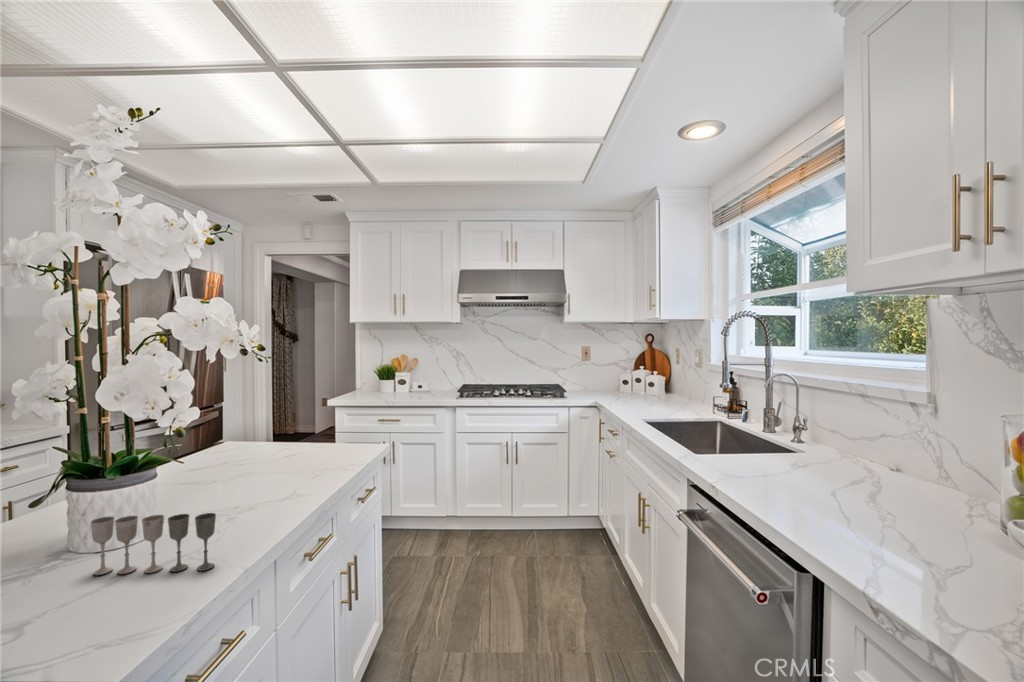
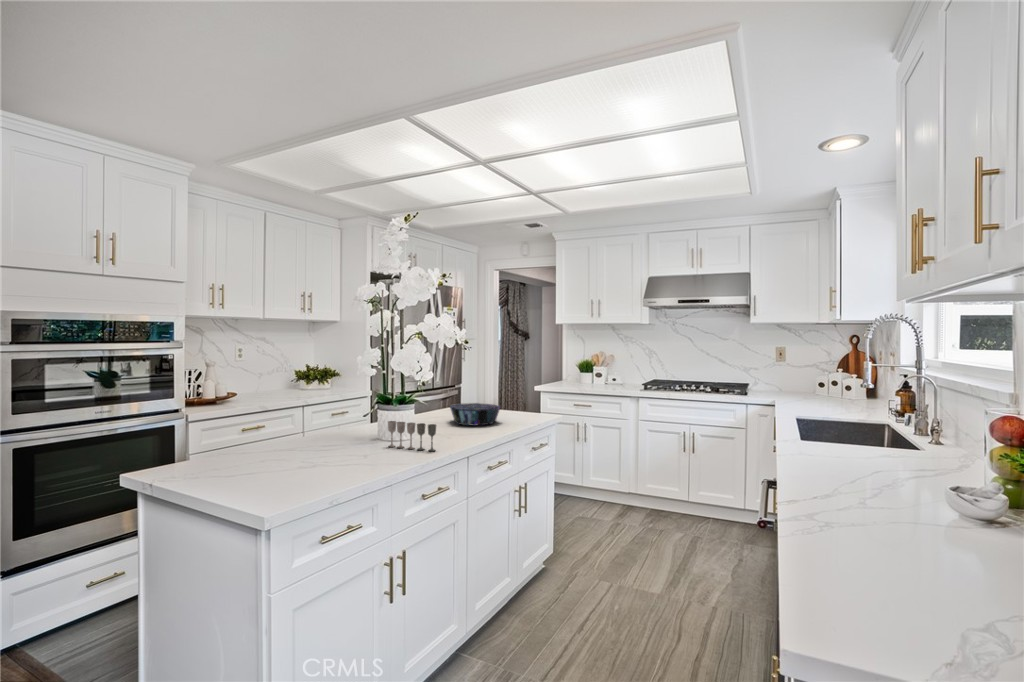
decorative bowl: none [221,442,316,485] -> present [449,403,500,426]

